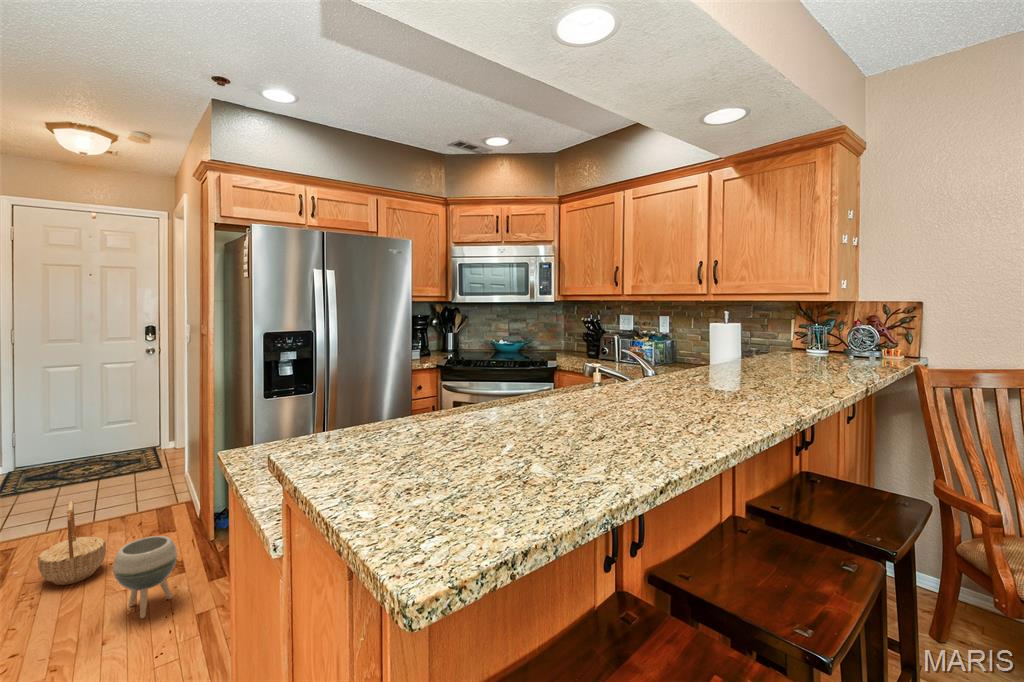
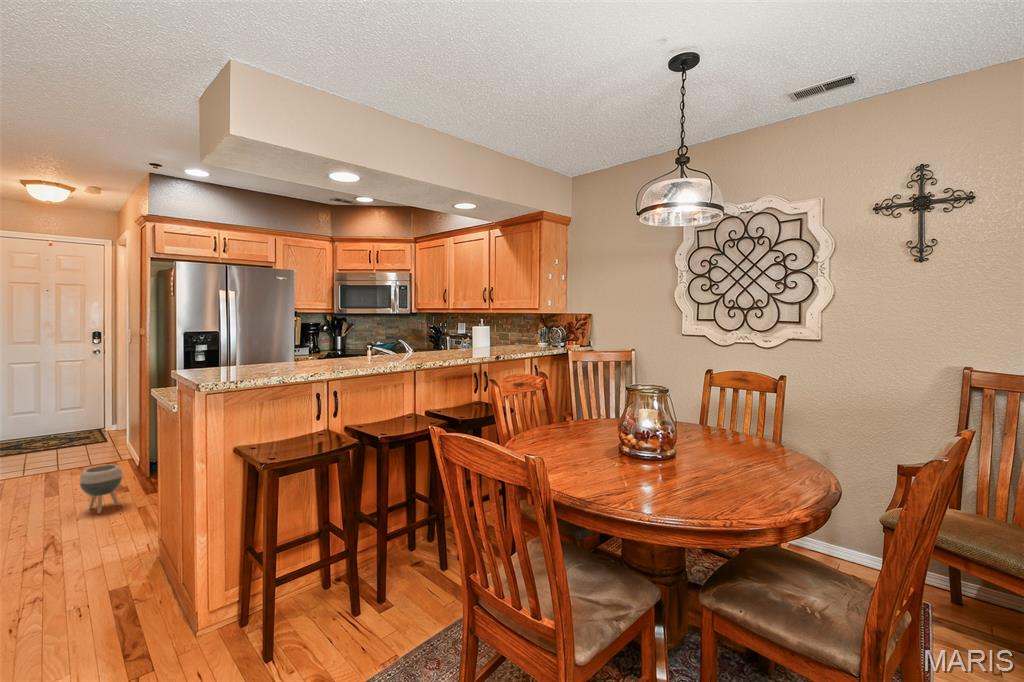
basket: present [38,501,106,585] -> none [23,447,70,501]

